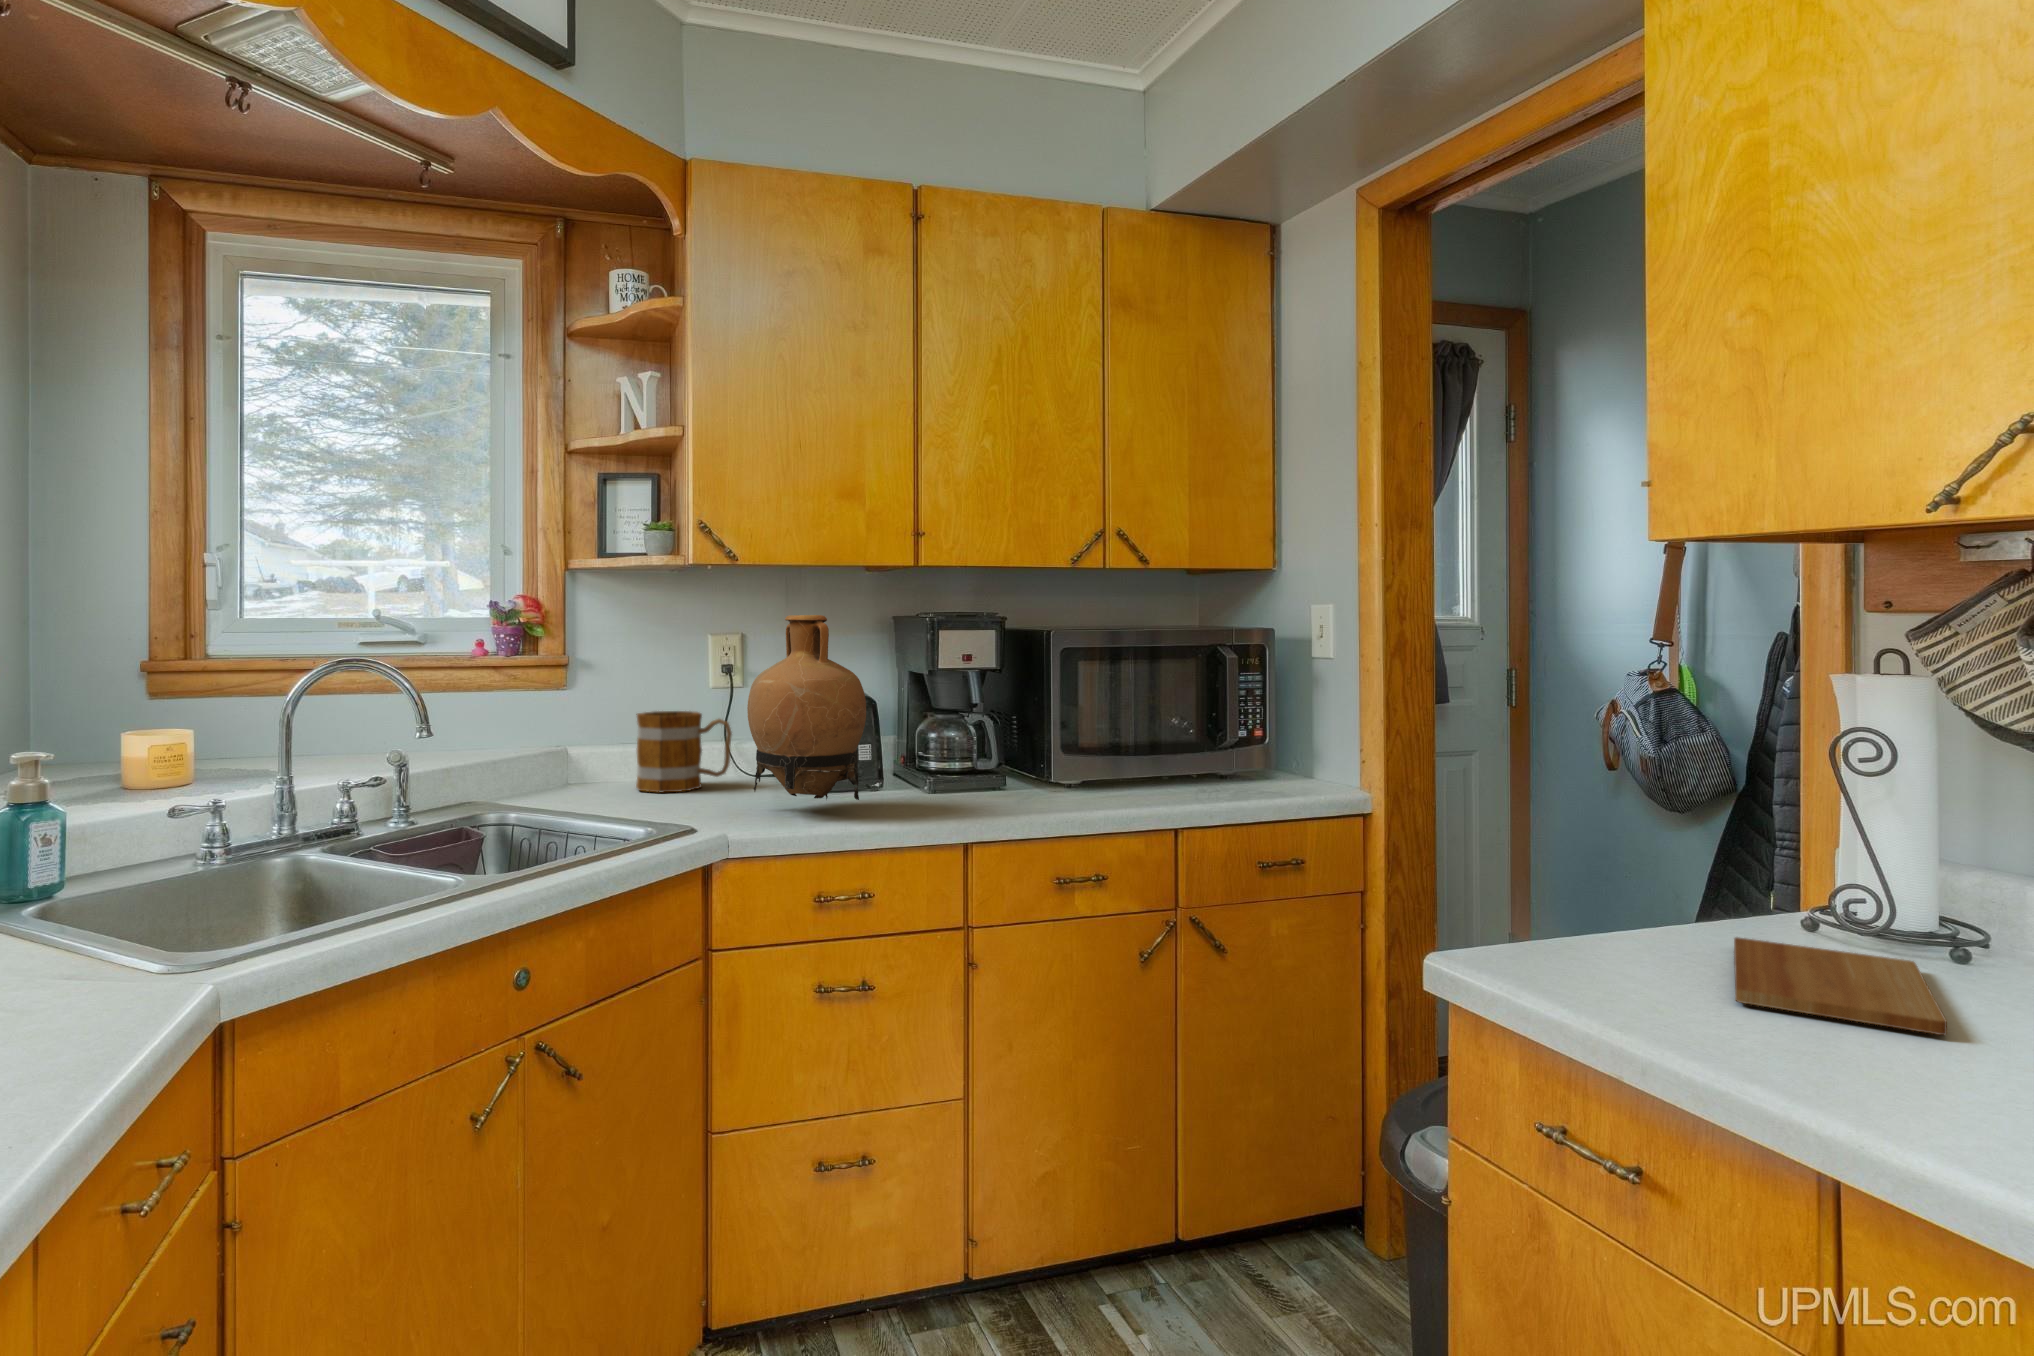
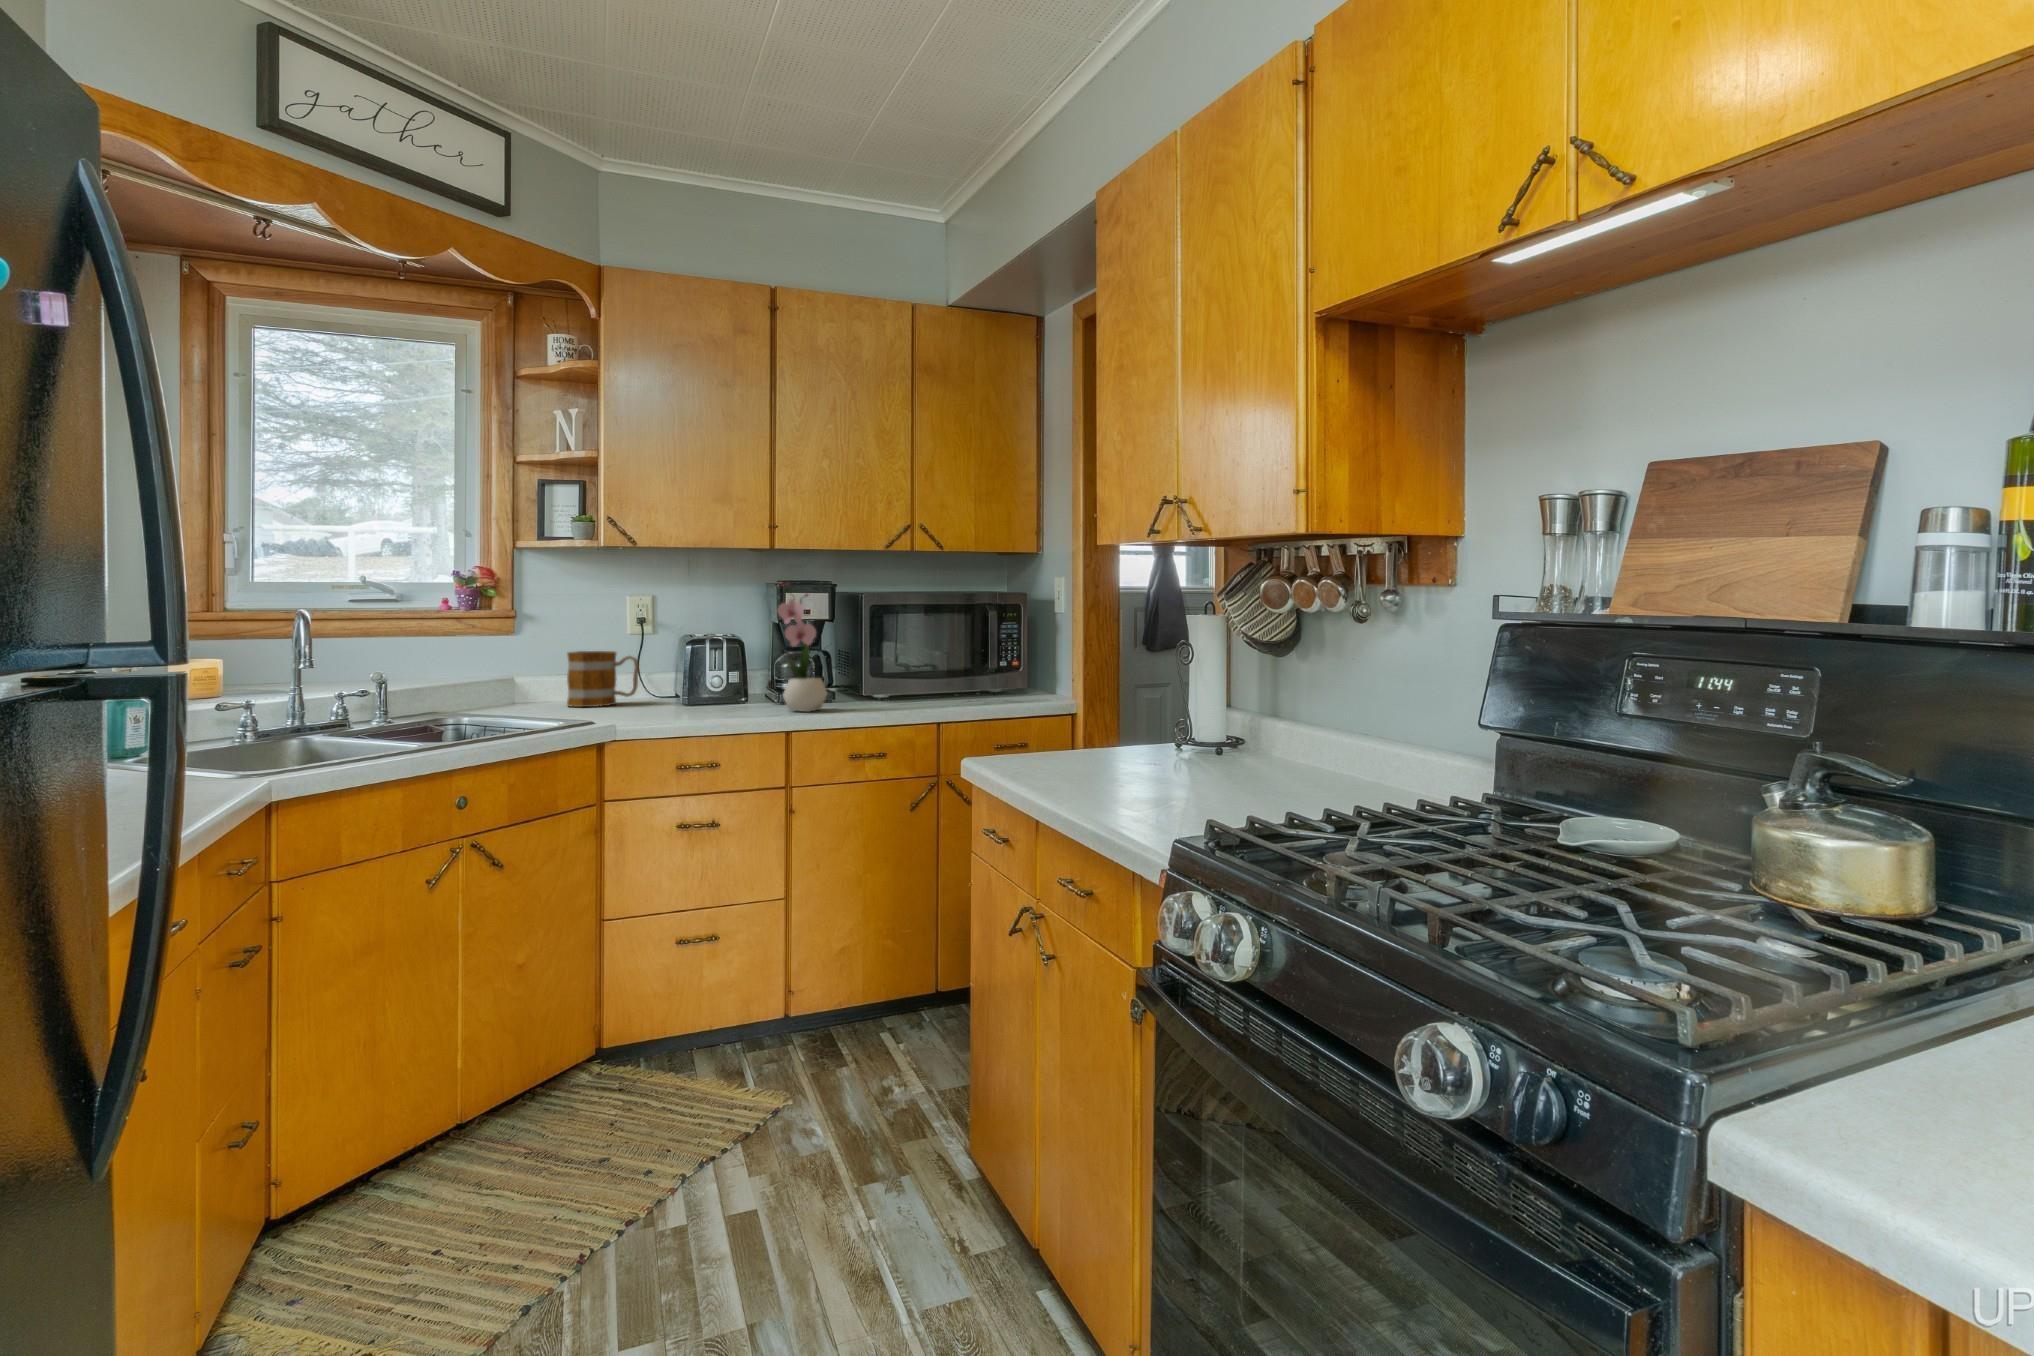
flower arrangement: none [945,614,1018,810] -> present [777,583,827,711]
vase: present [747,615,866,800] -> none [638,582,723,710]
cutting board: present [1734,937,1947,1035] -> none [1085,749,1197,775]

